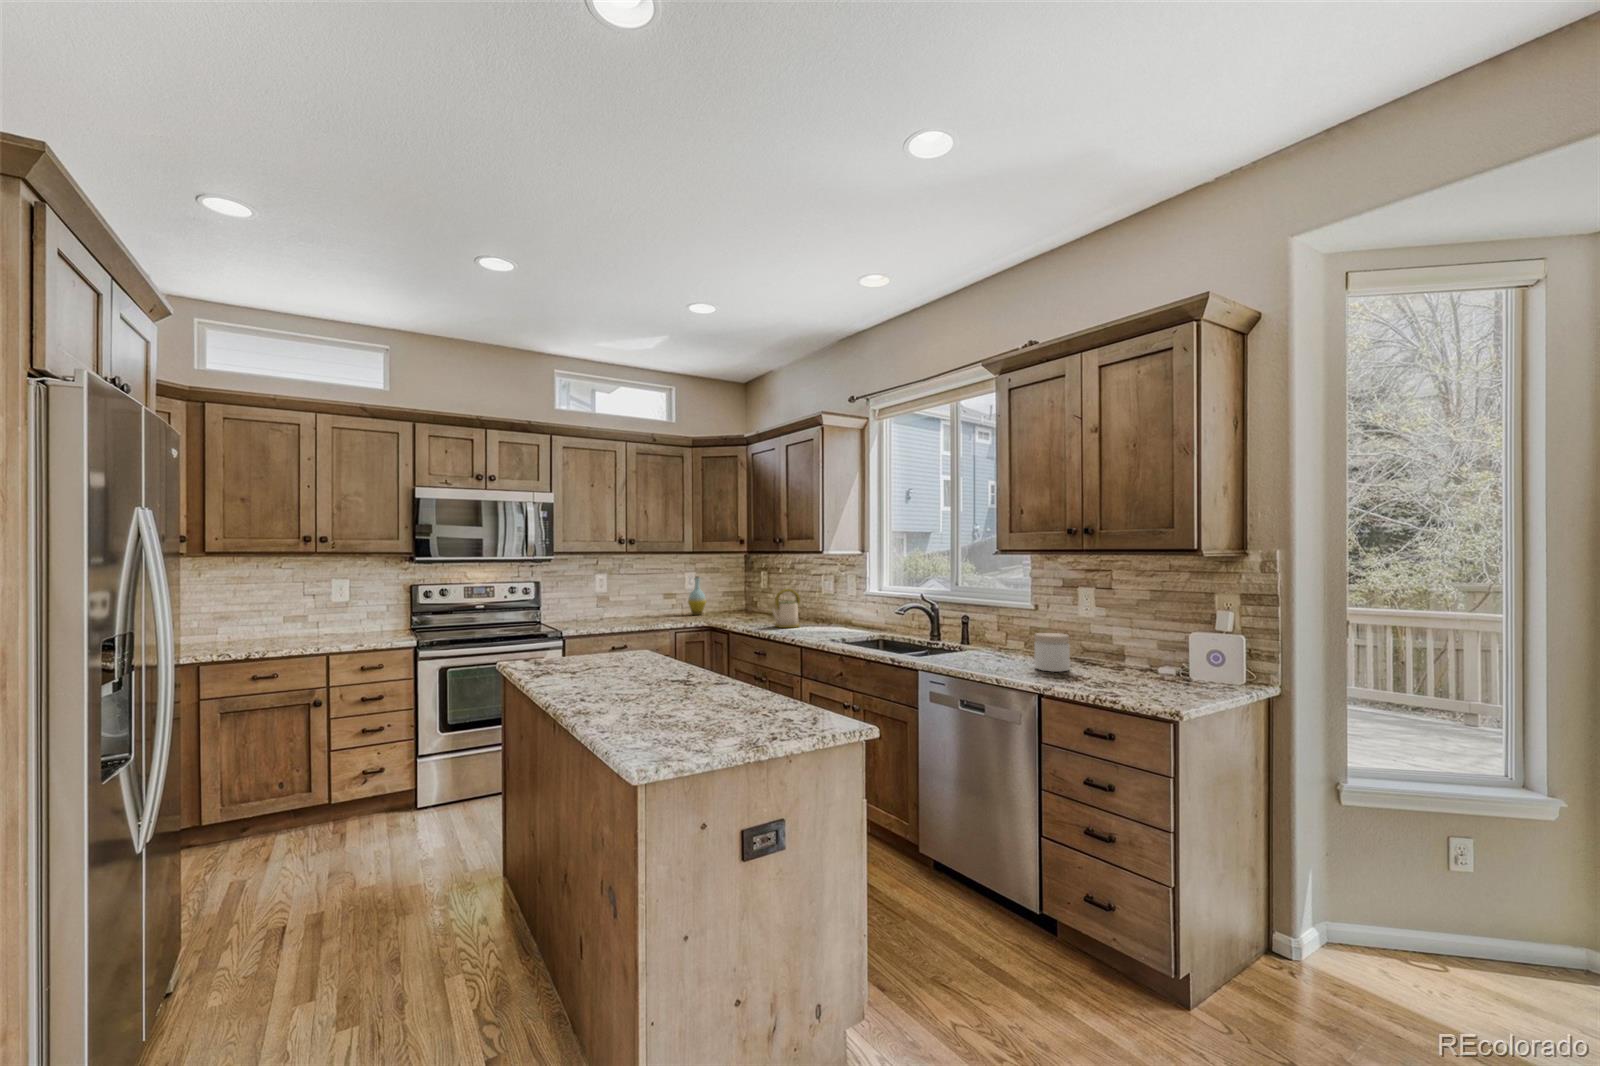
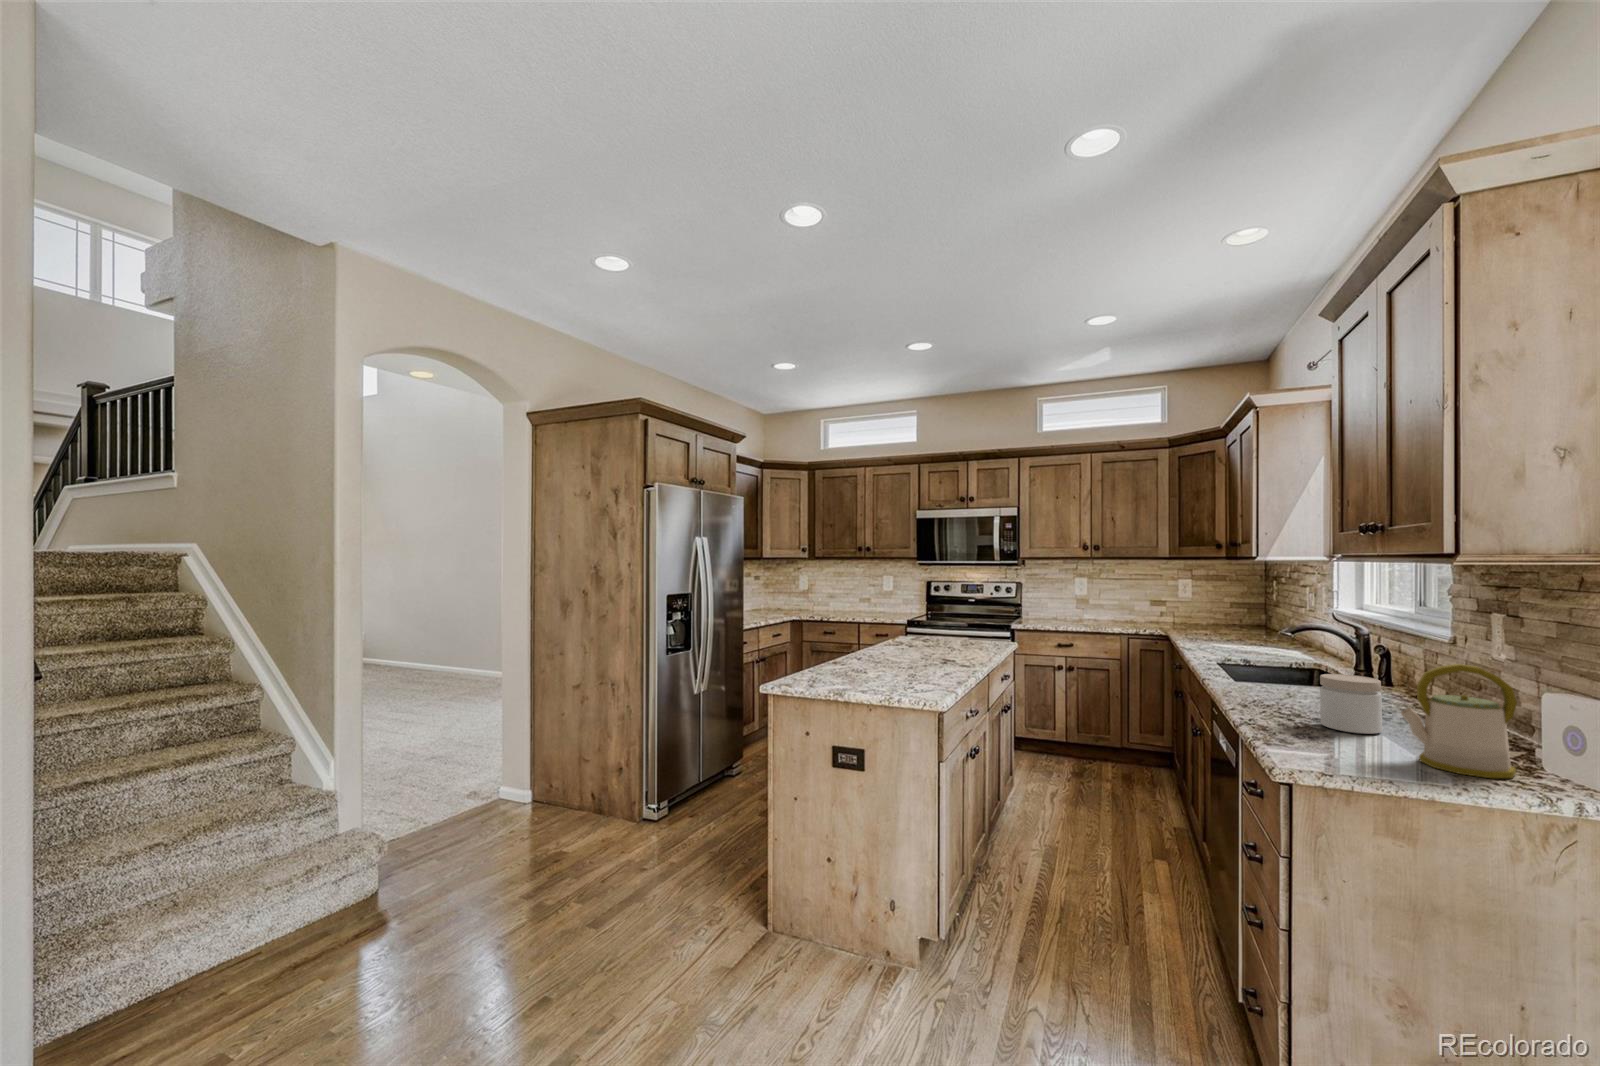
bottle: present [688,576,706,615] -> none [1170,583,1193,626]
kettle: present [771,589,800,628] -> present [1401,664,1517,778]

